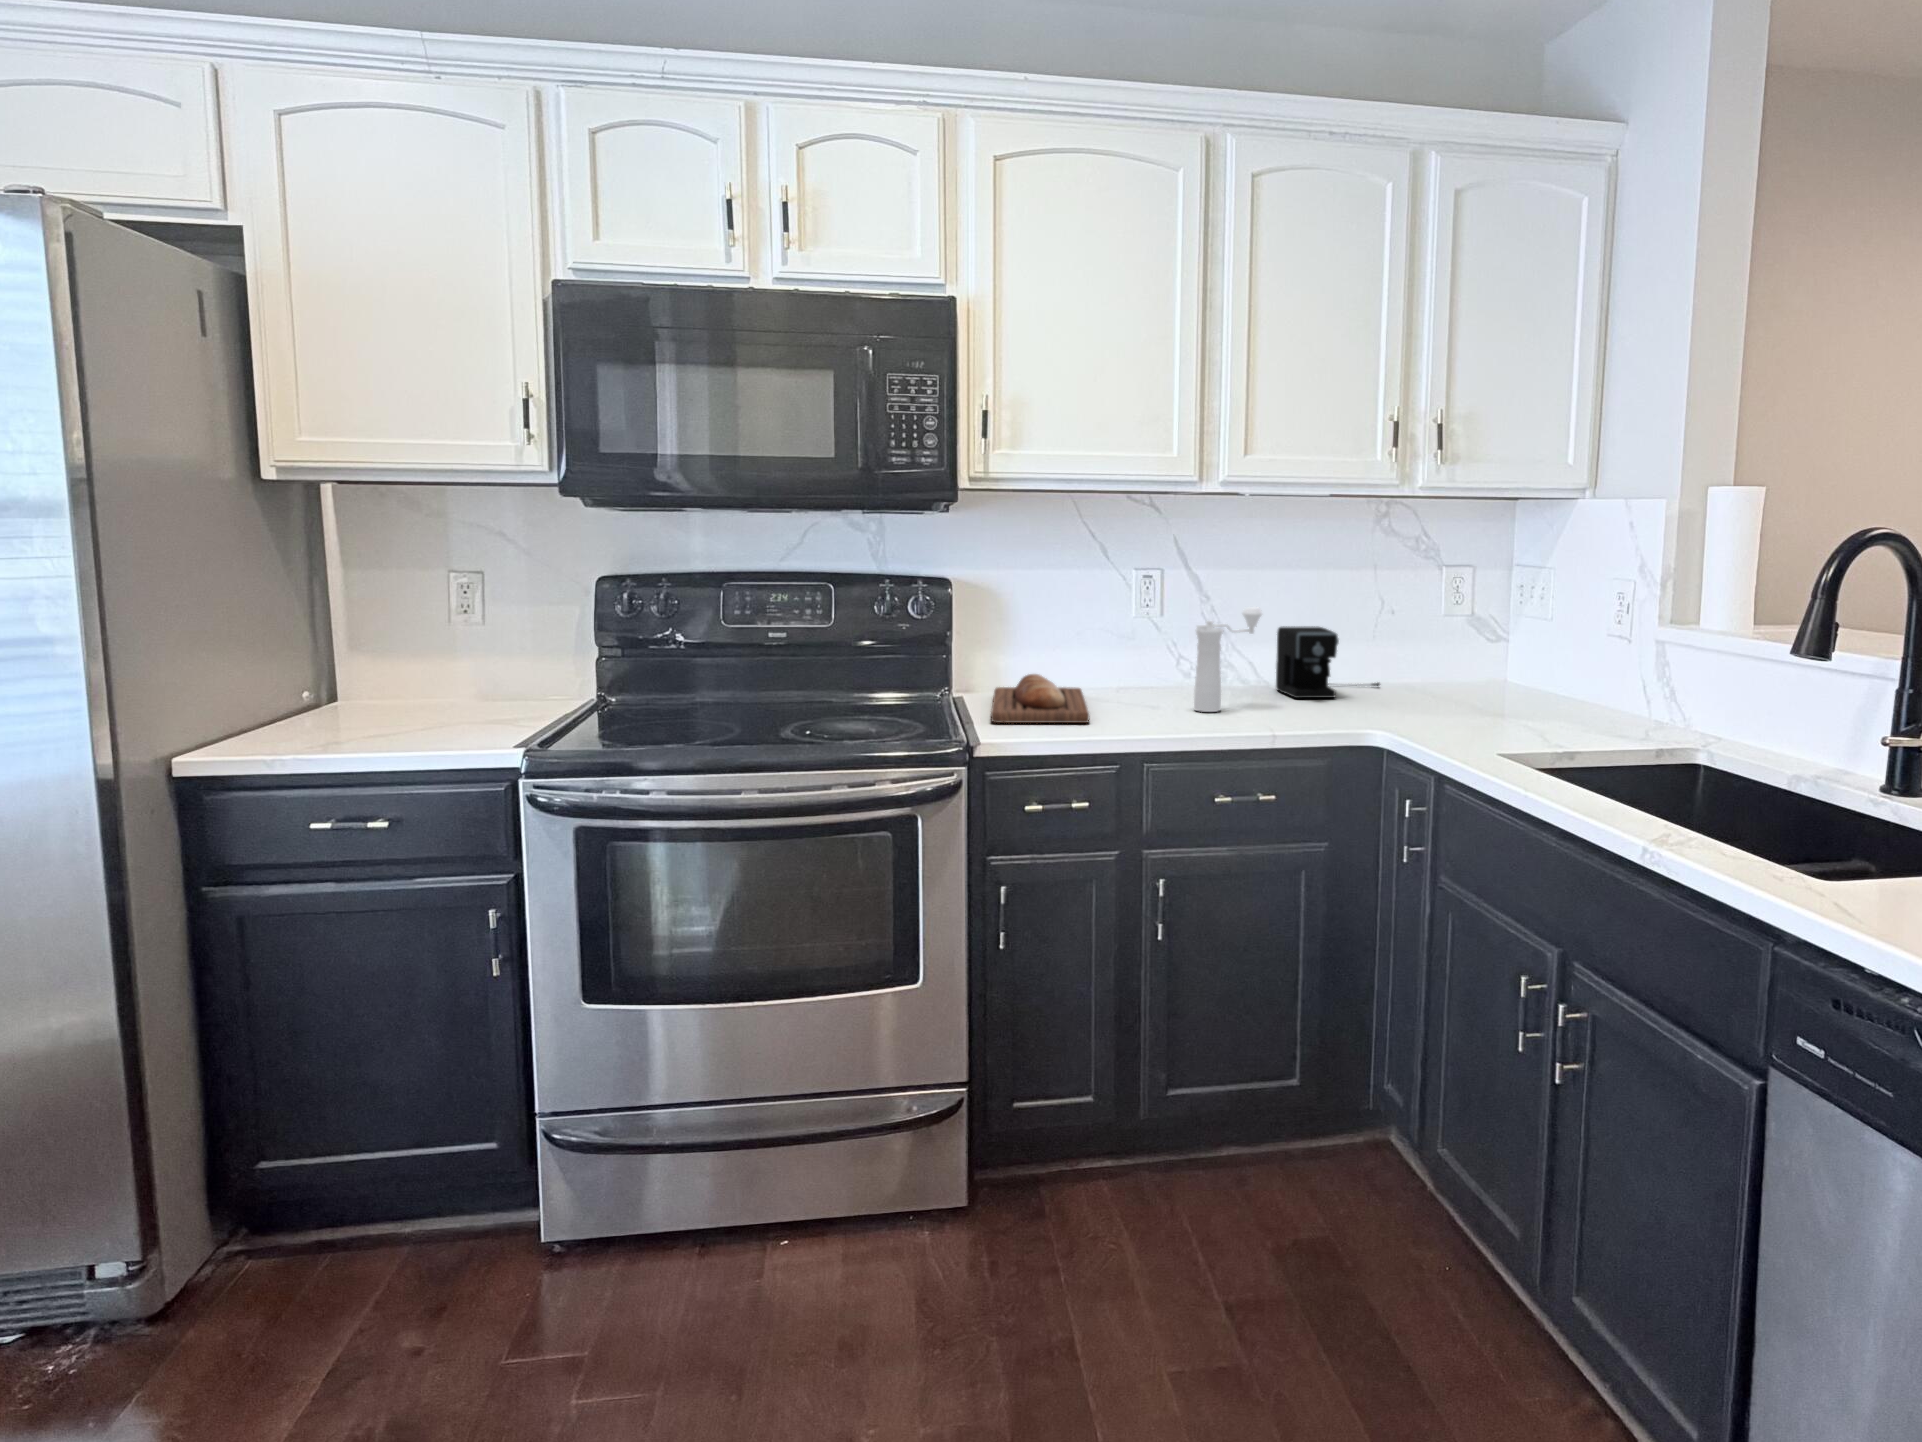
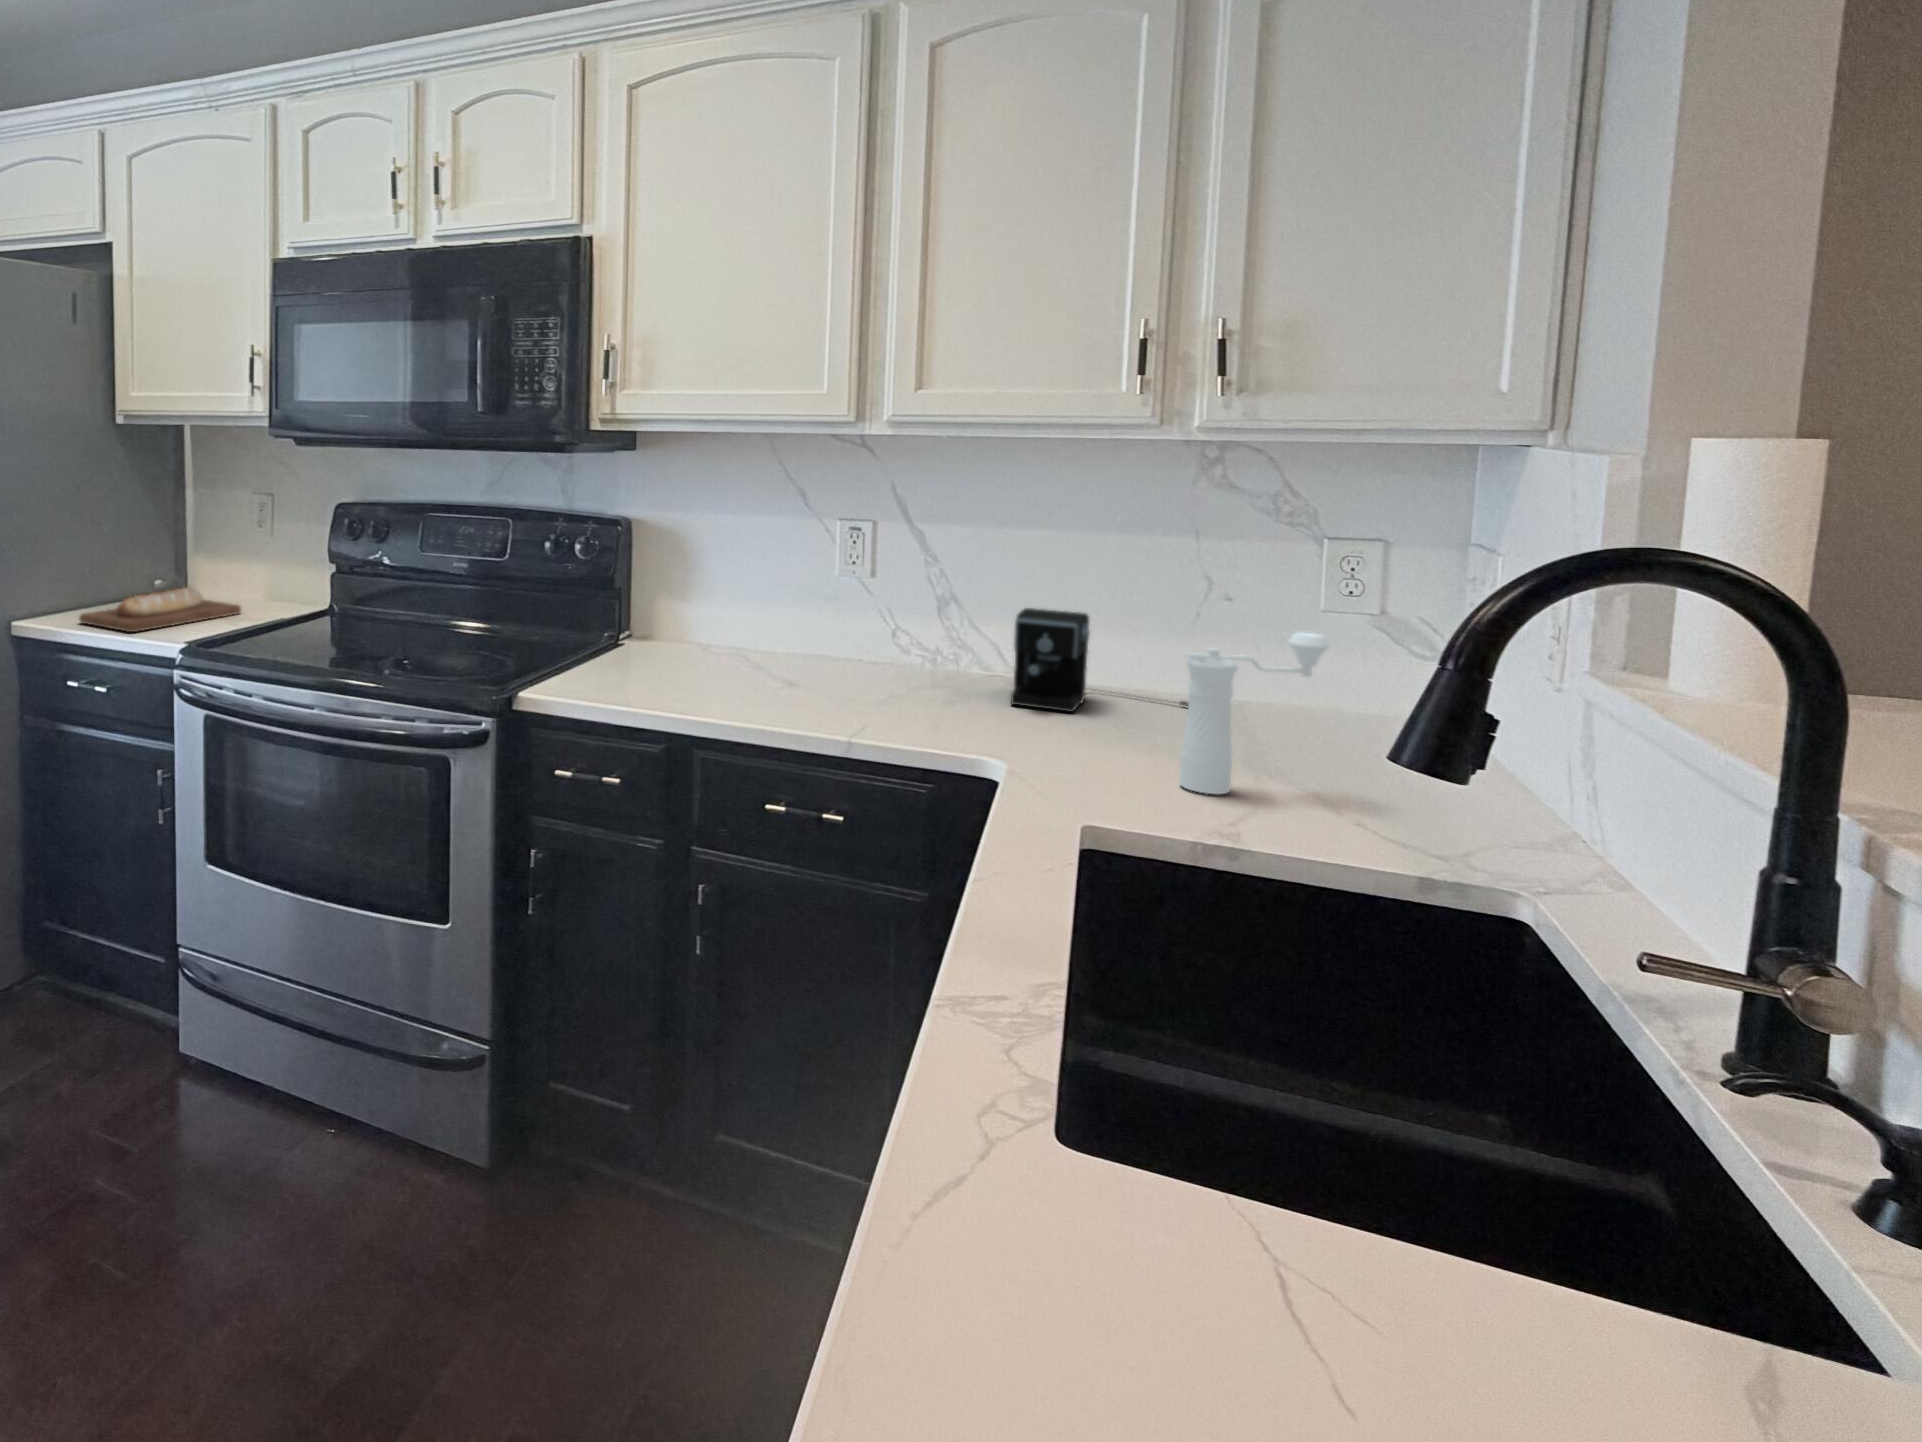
pepper mill: present [1194,607,1262,712] -> present [1180,632,1329,794]
bread loaf: present [991,674,1090,723] -> present [79,587,241,632]

